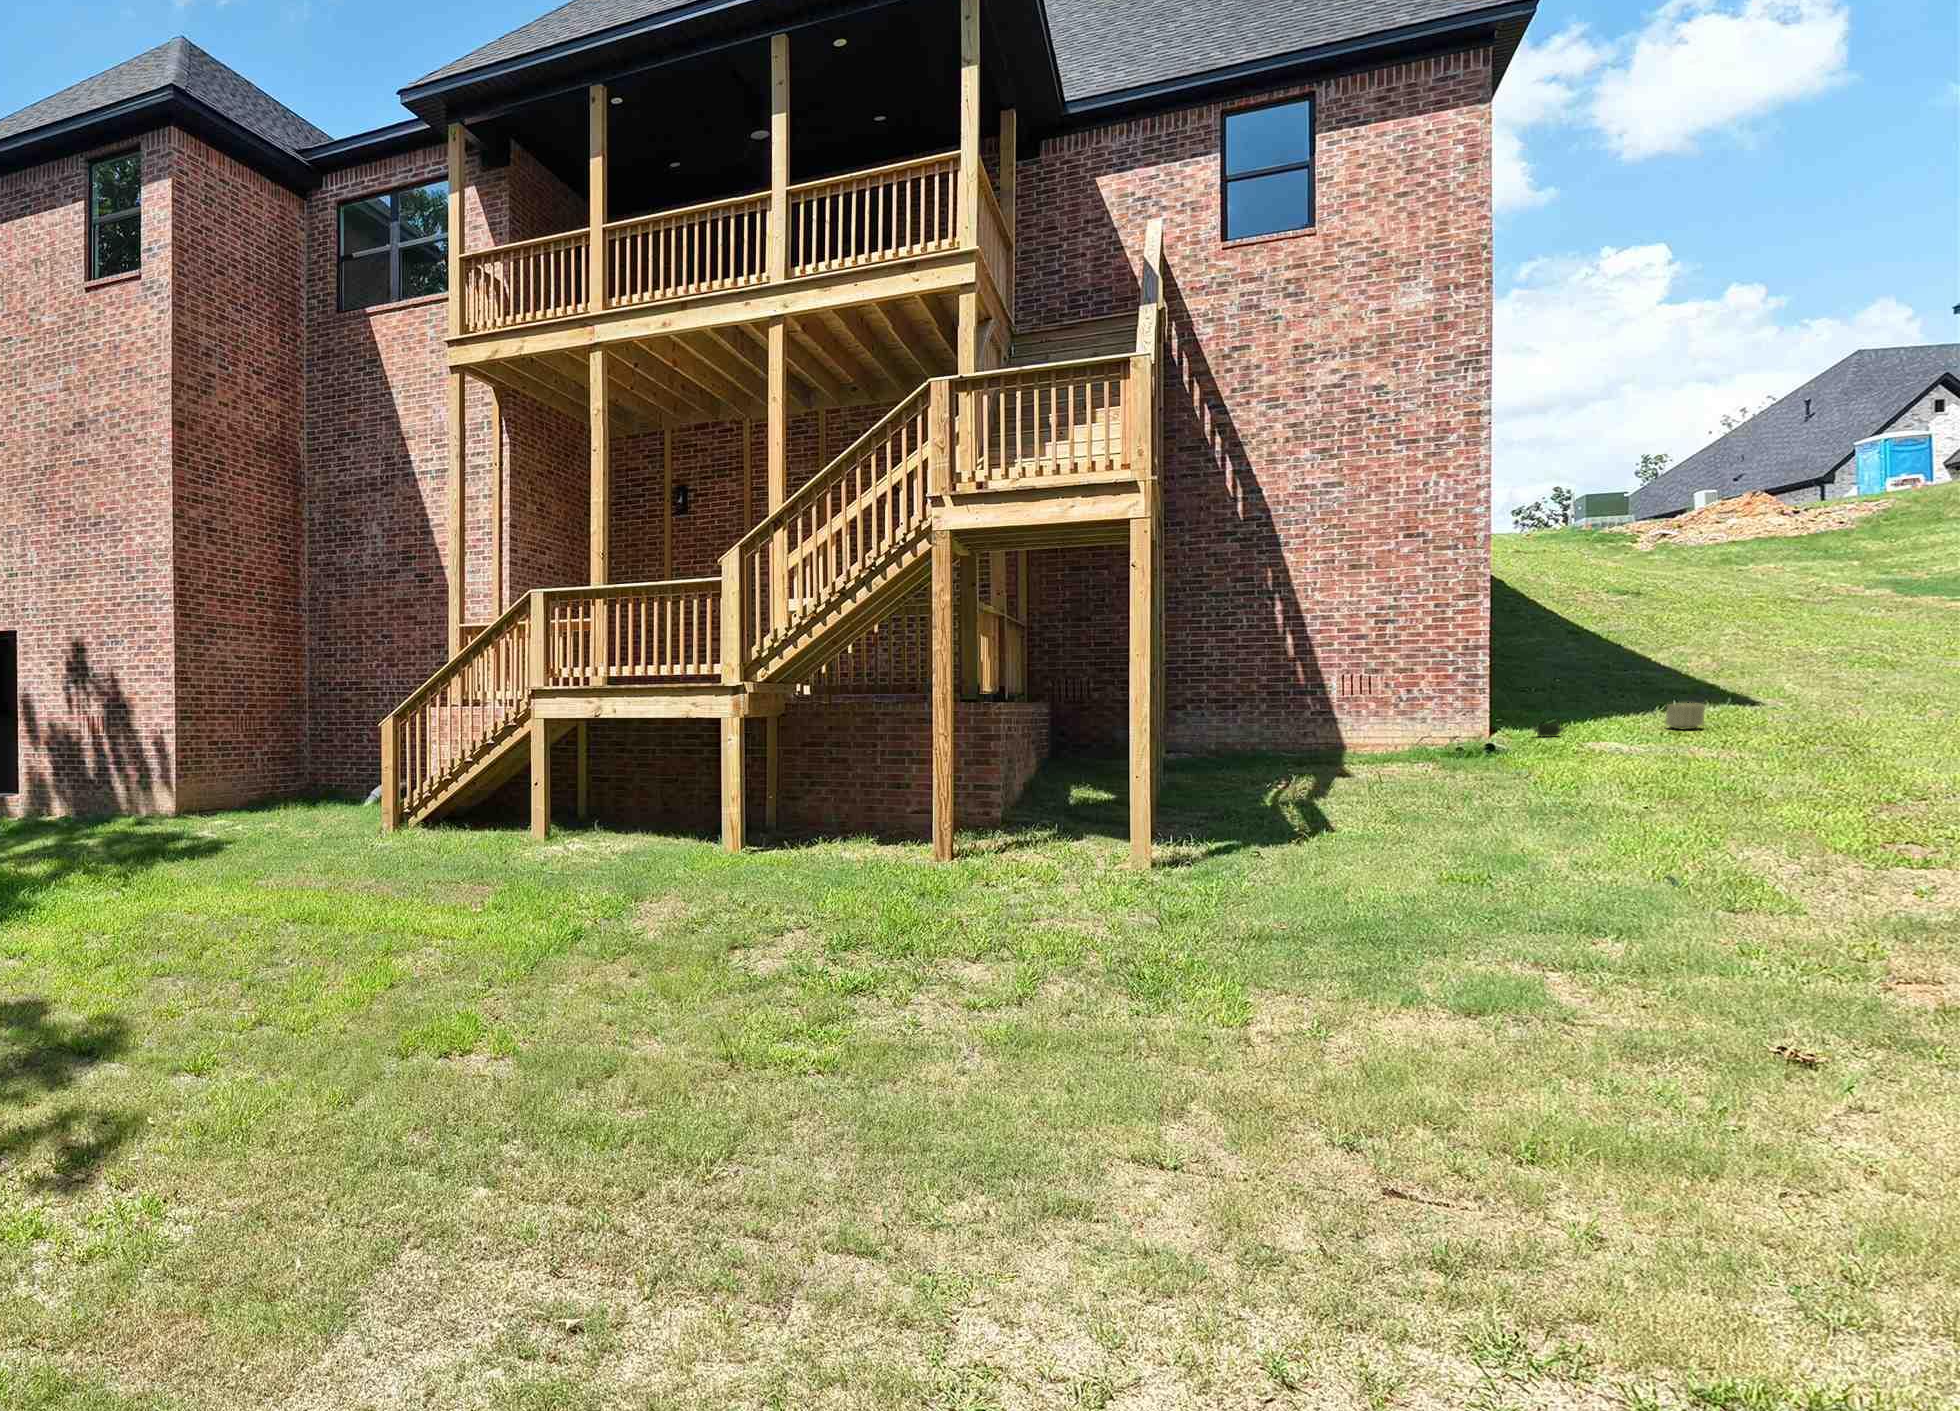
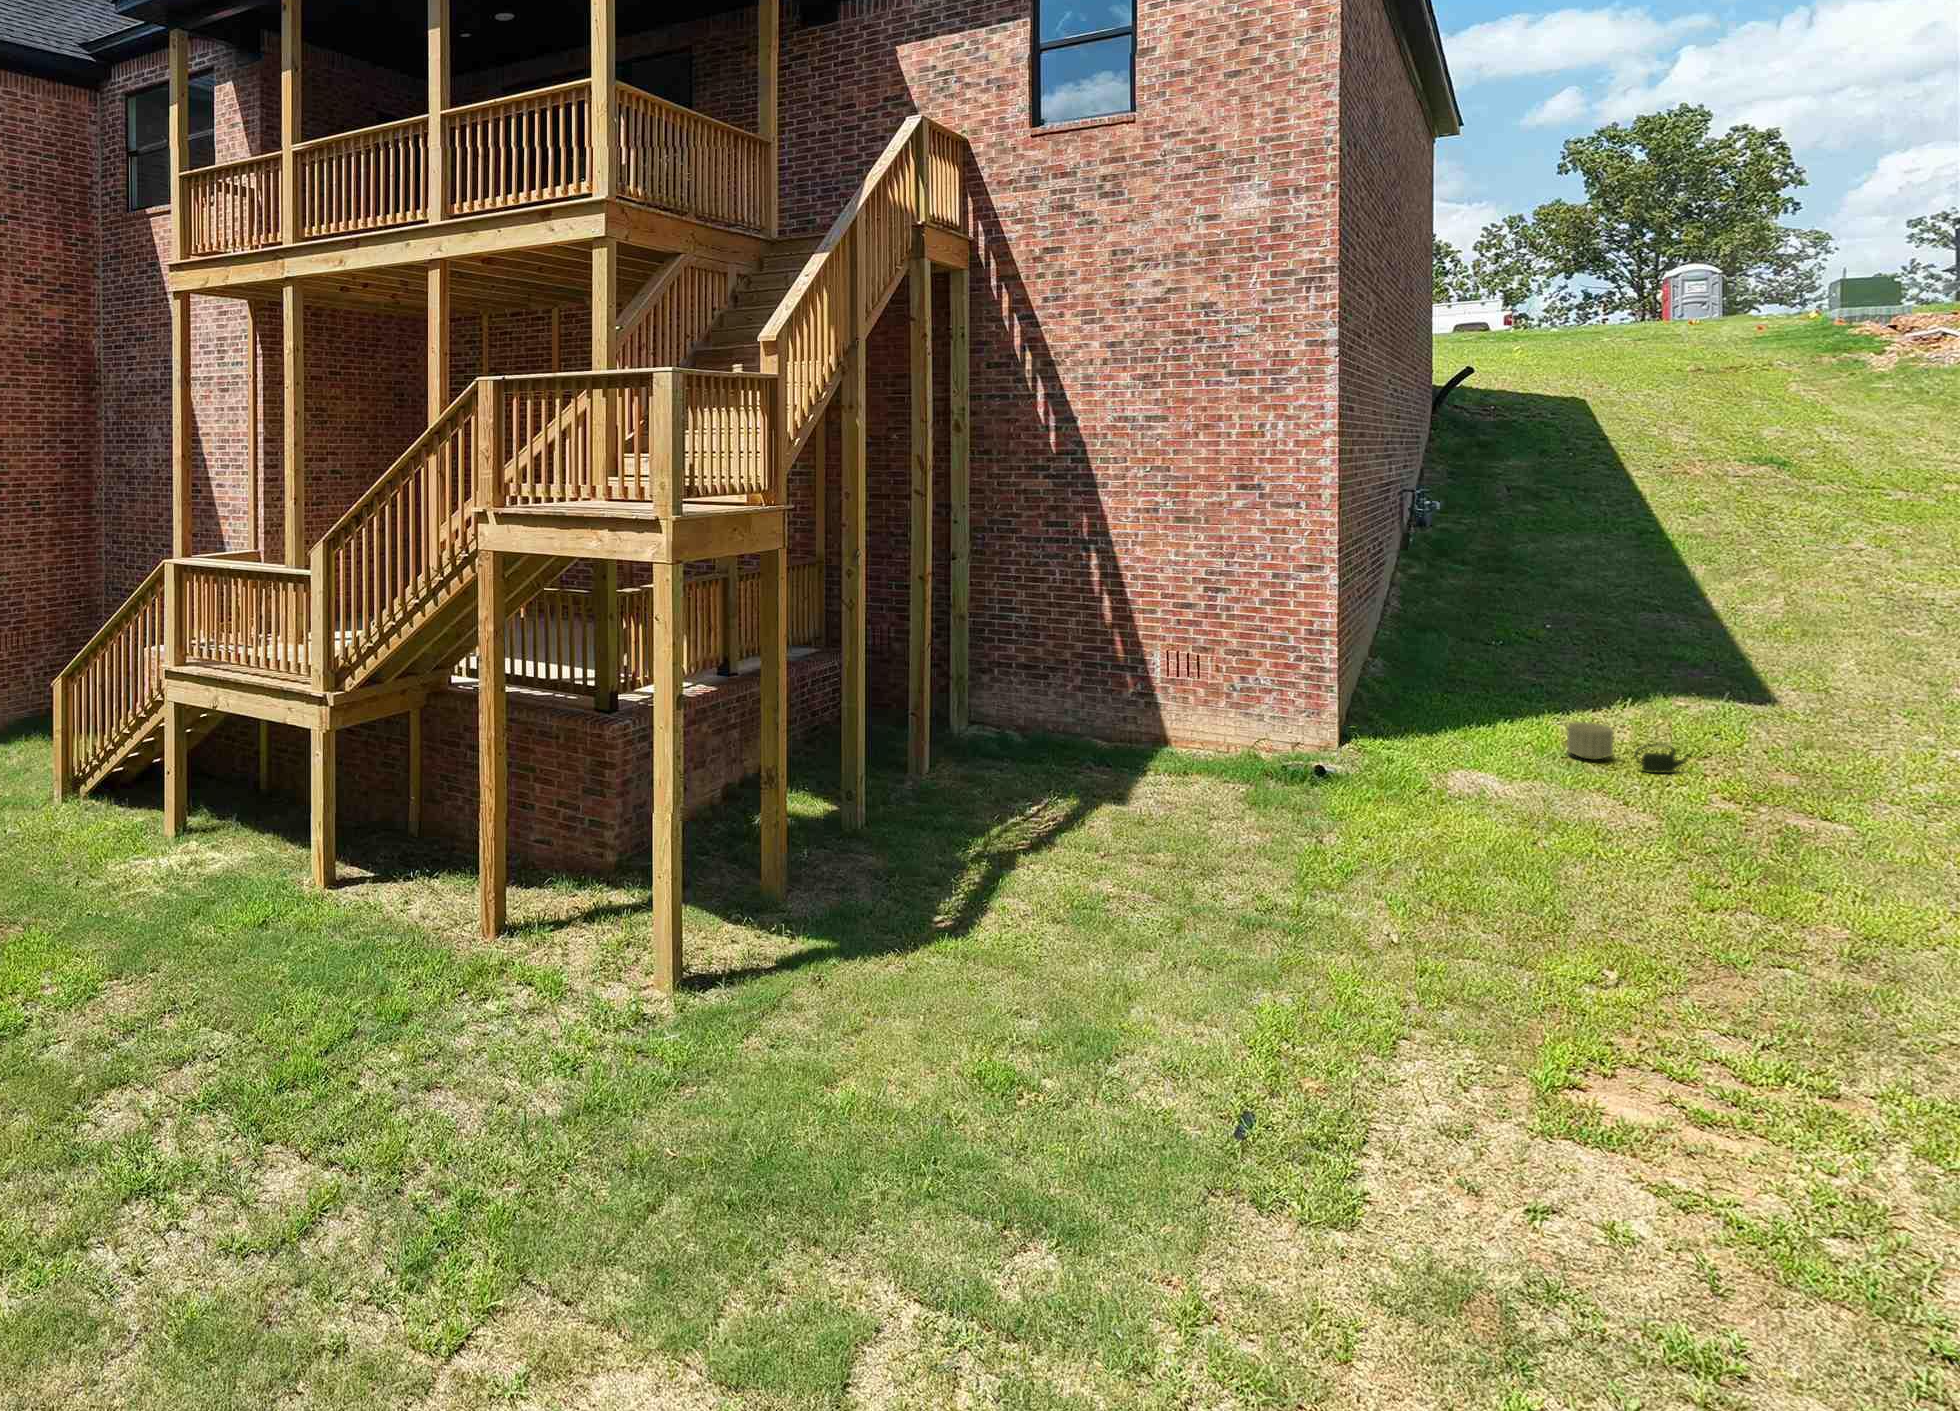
watering can: present [1533,717,1566,737] -> present [1634,745,1691,773]

